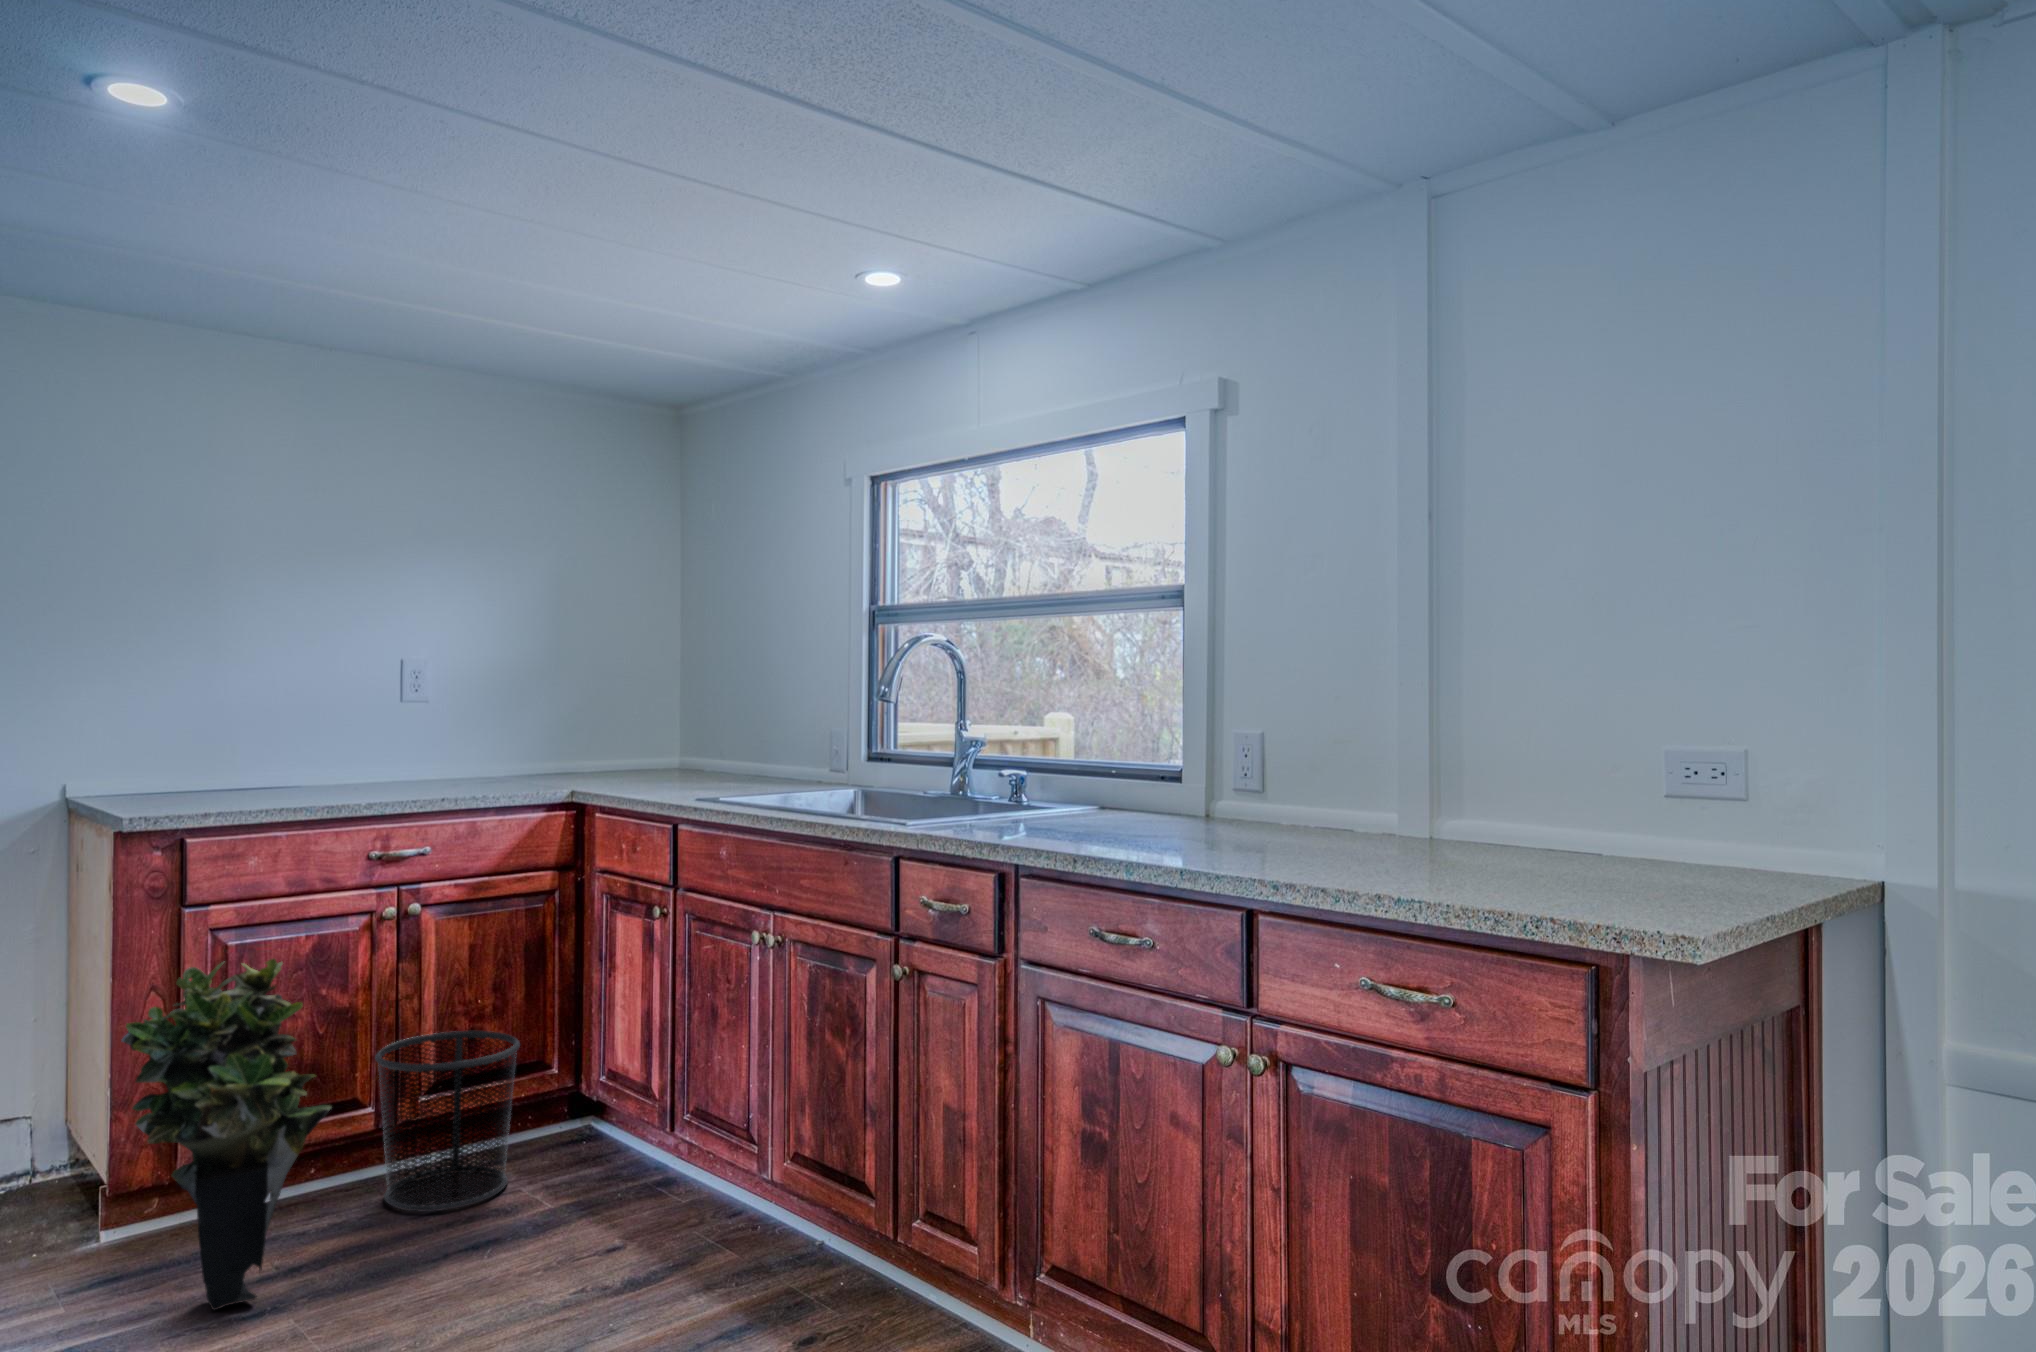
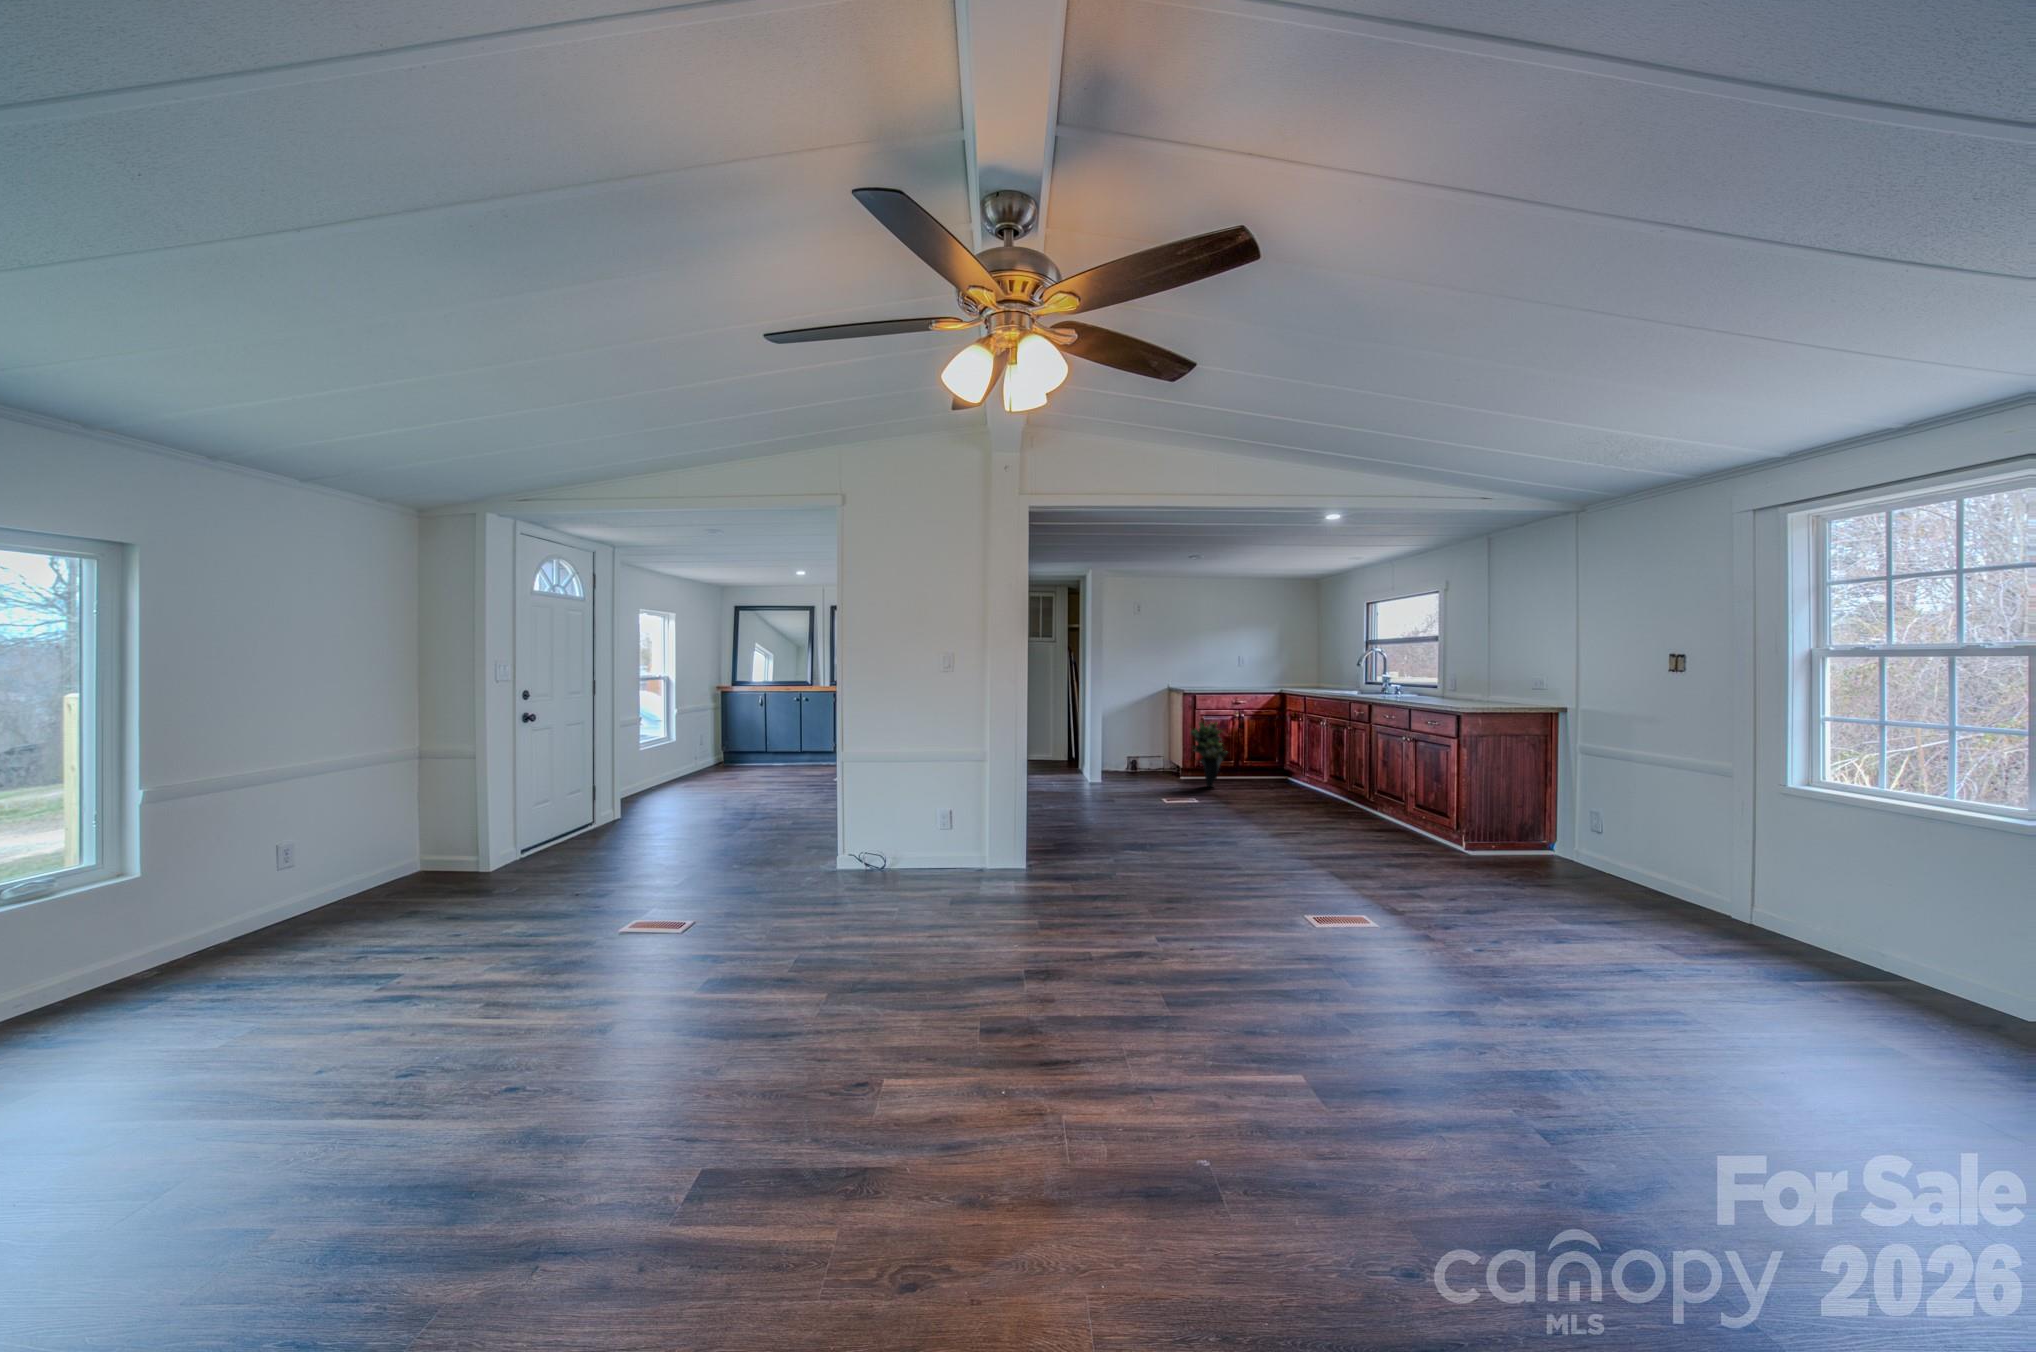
waste bin: present [375,1031,520,1212] -> none [1235,746,1268,783]

